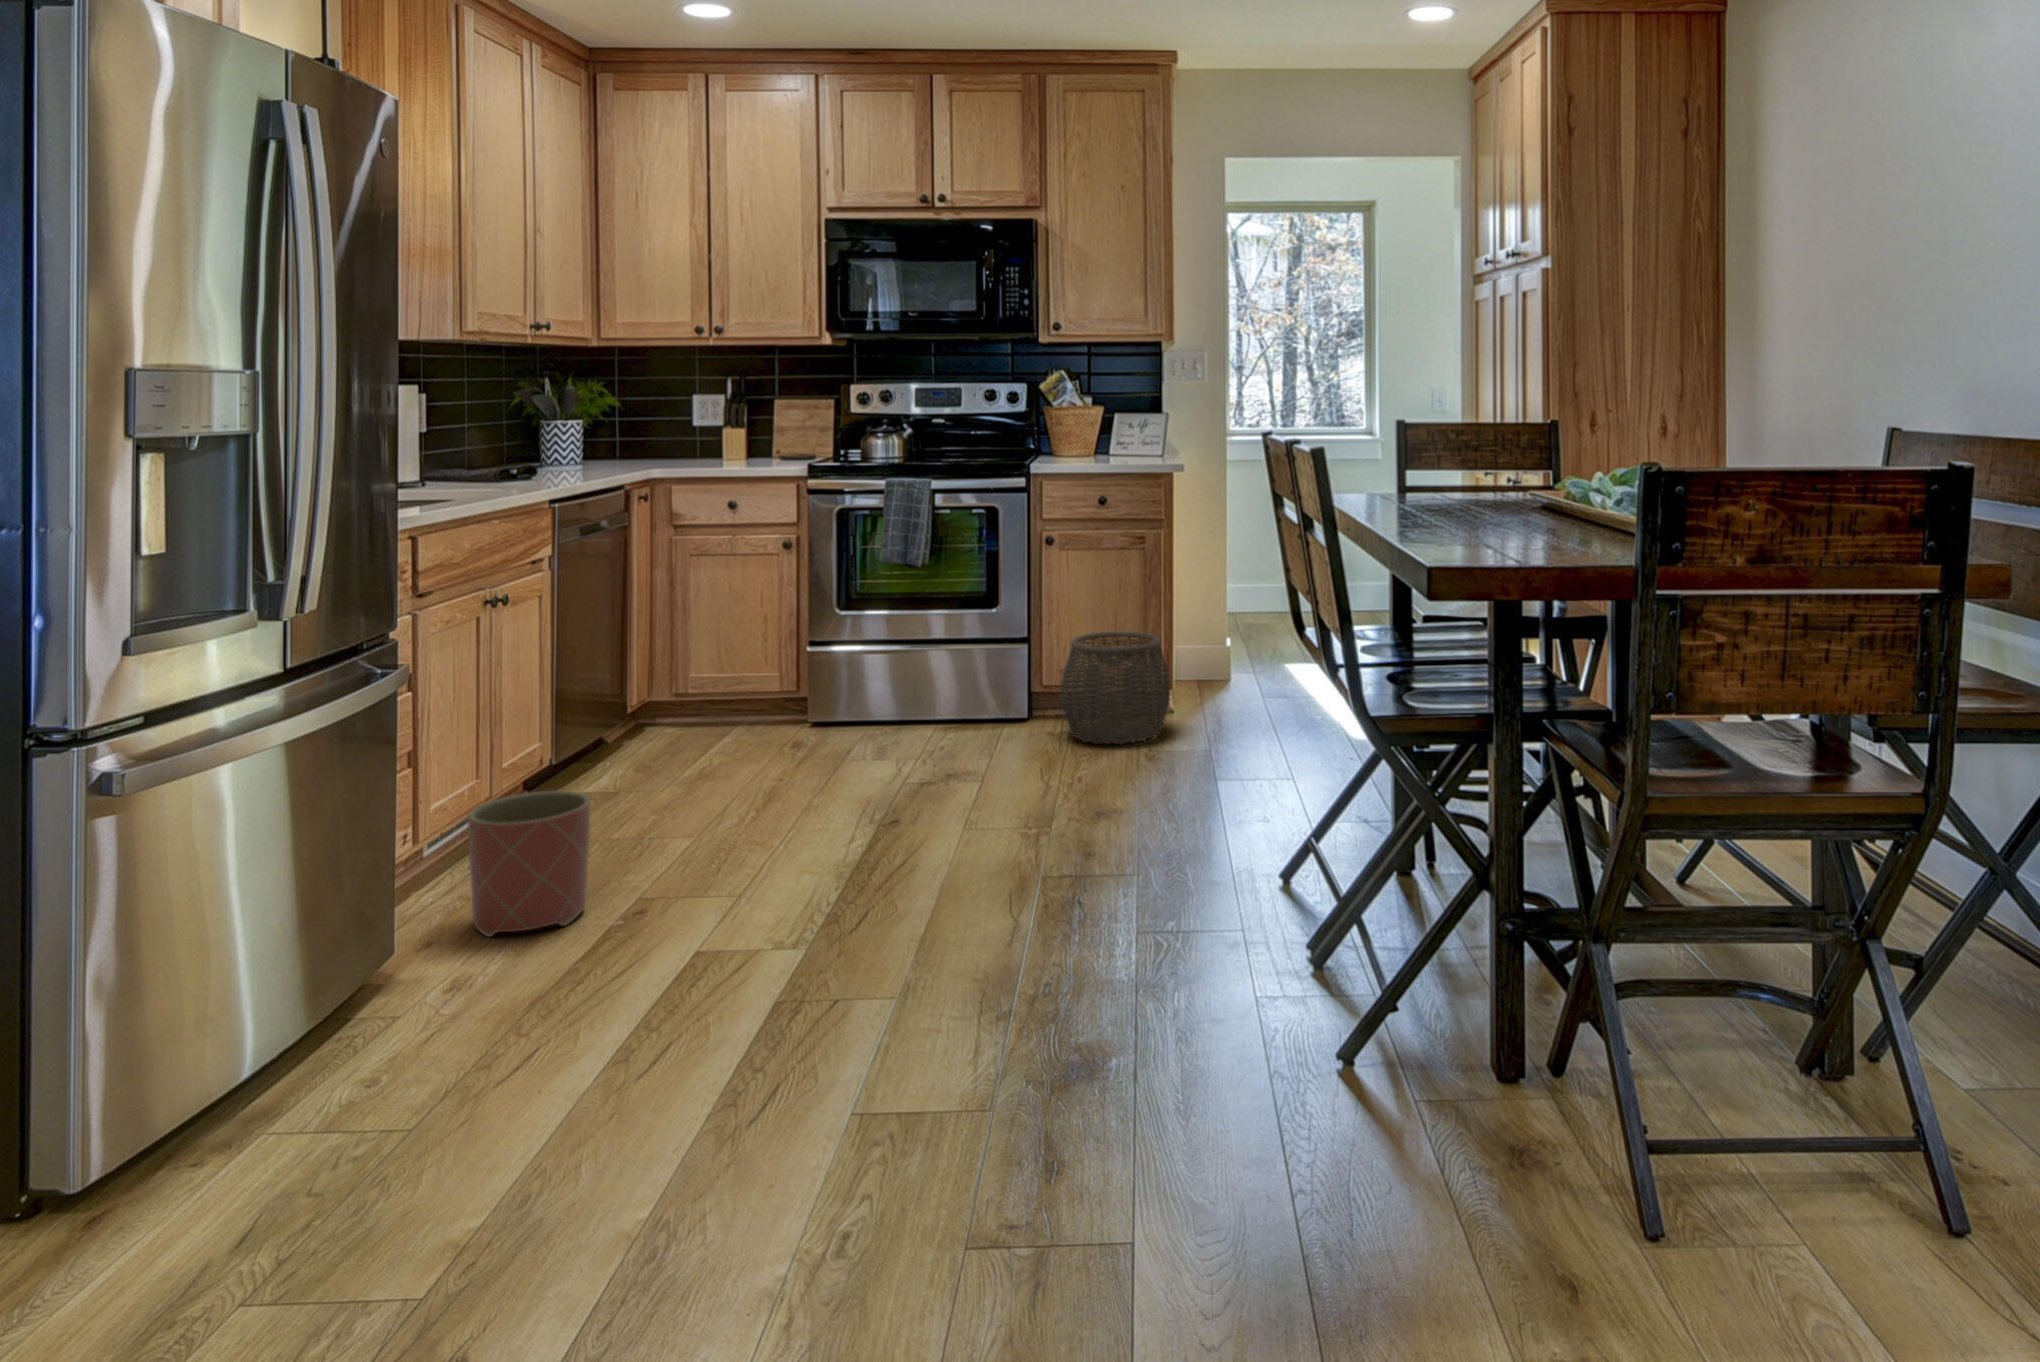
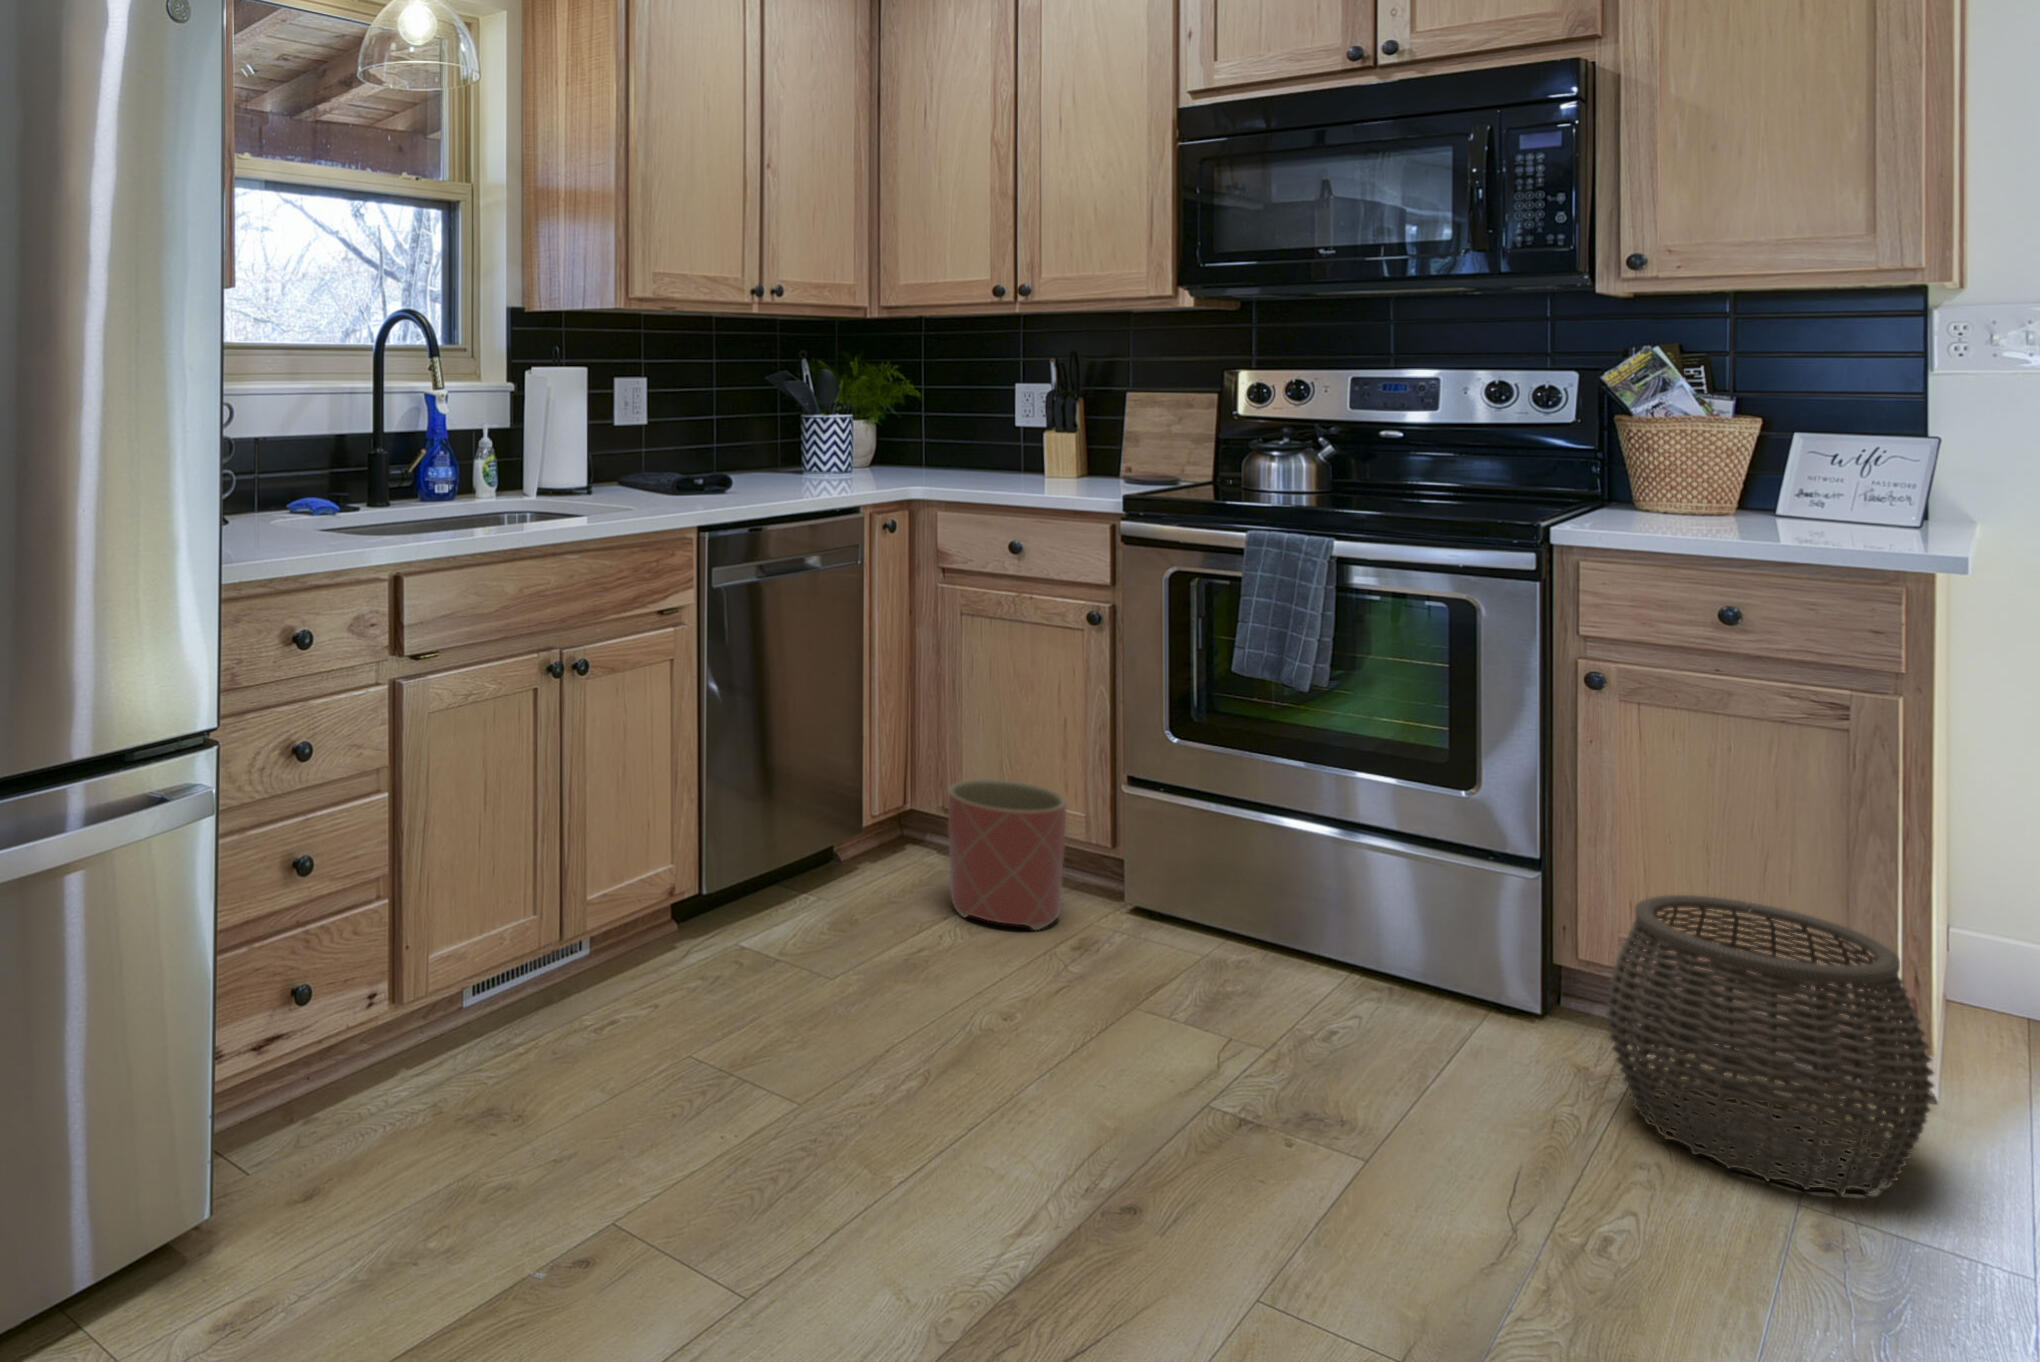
planter: present [468,791,591,937] -> present [948,779,1067,930]

